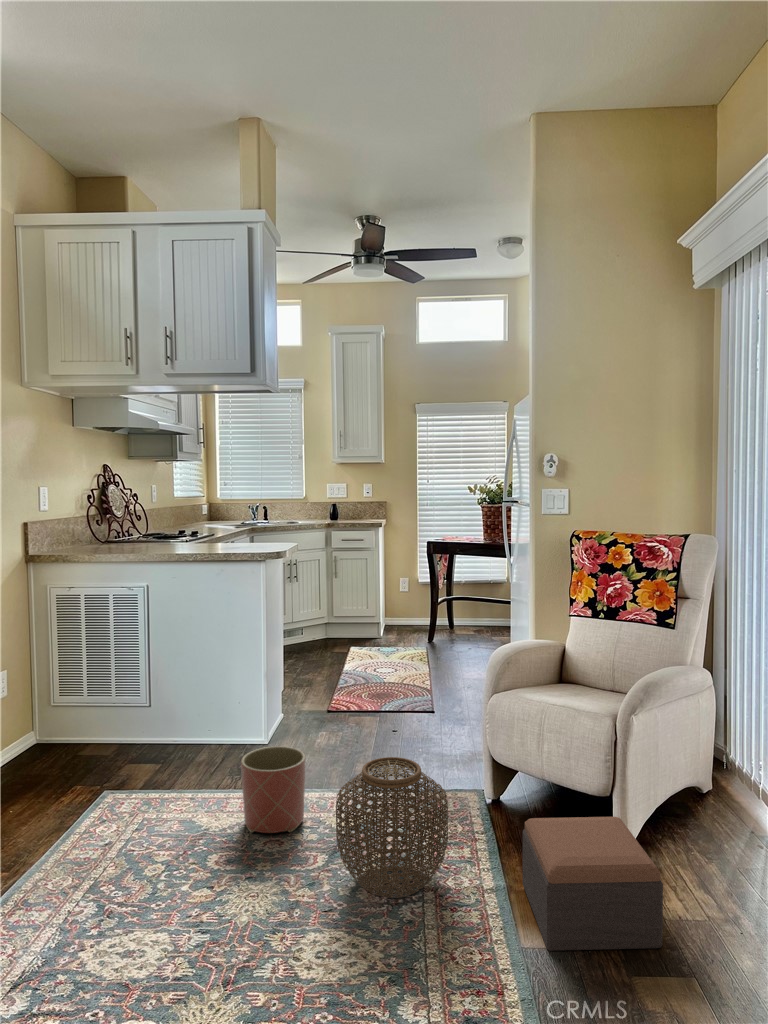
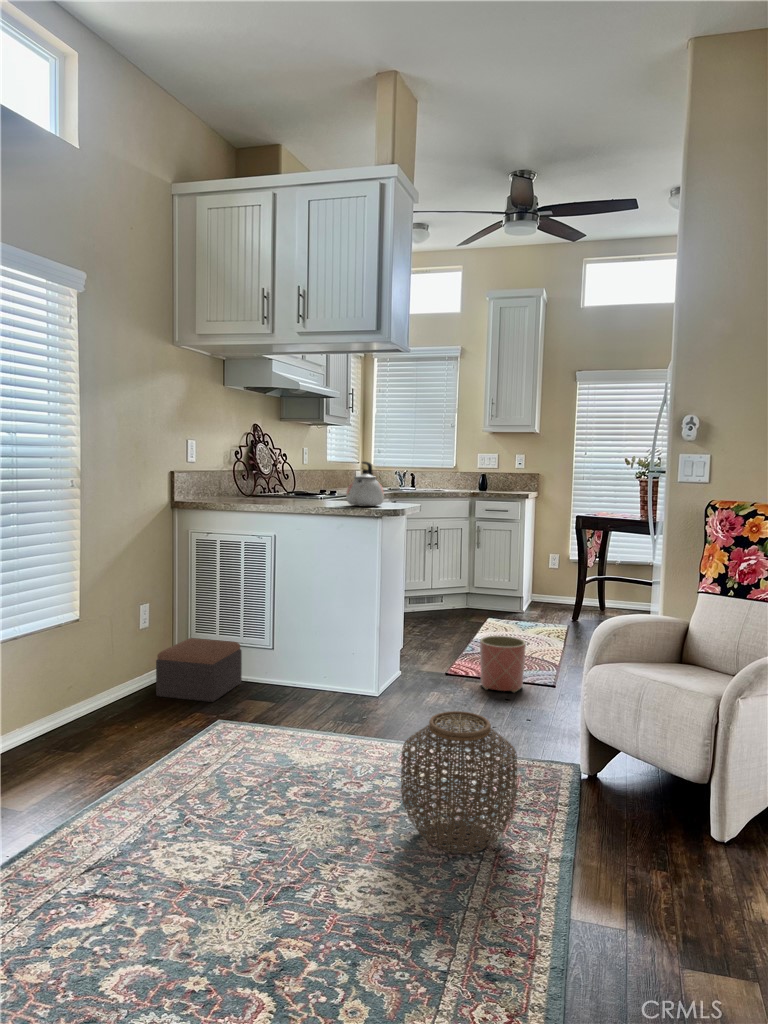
kettle: none [225,504,264,550] -> present [346,462,384,506]
planter: present [241,746,305,833] -> present [480,636,526,693]
footstool: present [523,817,663,951] -> present [156,638,242,702]

